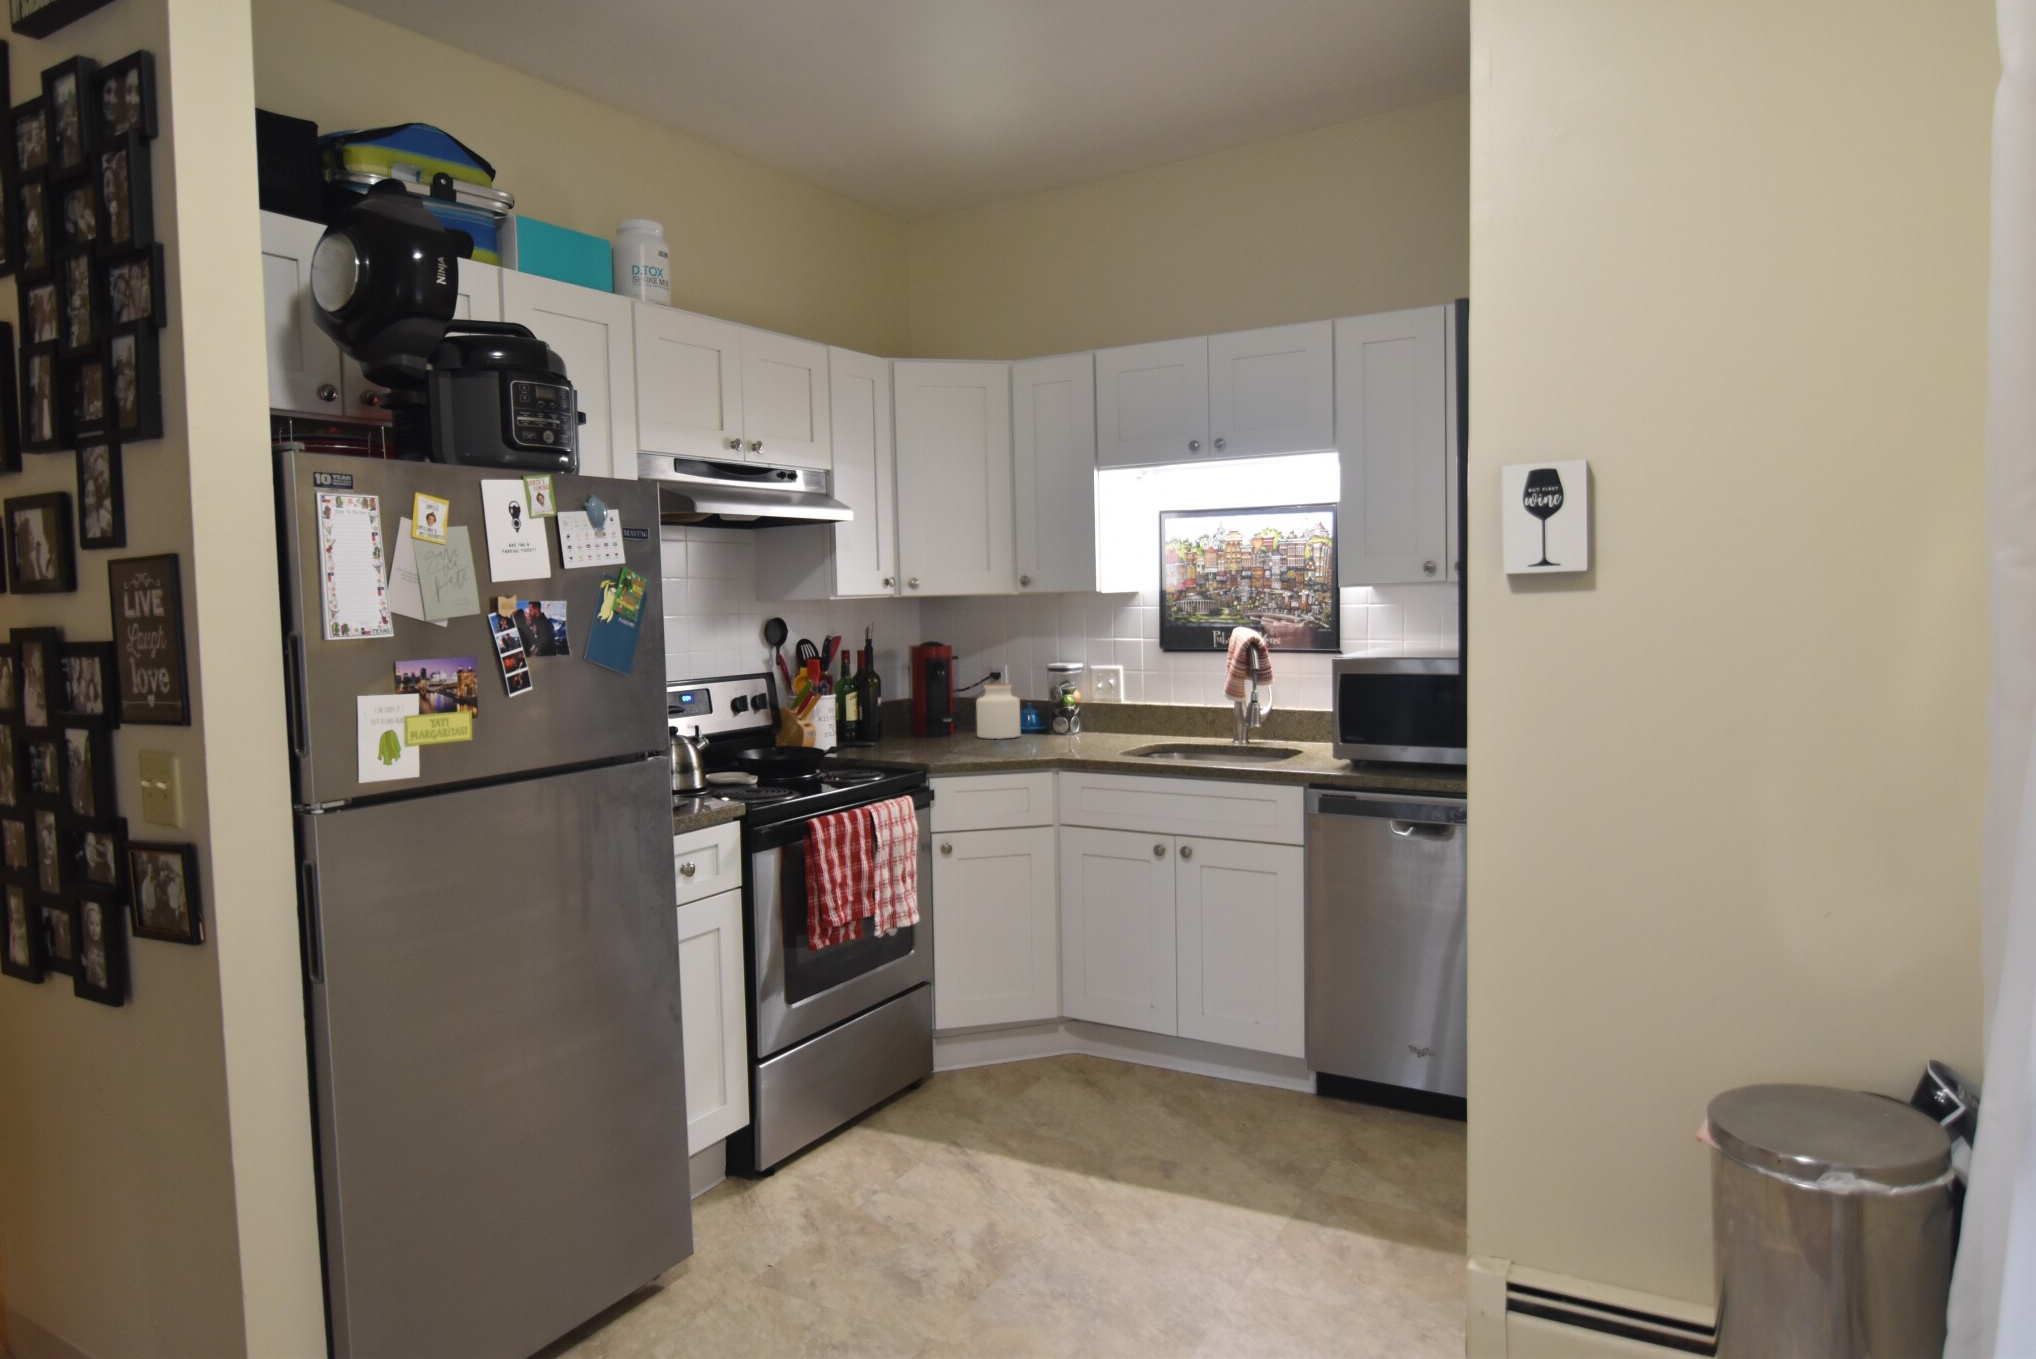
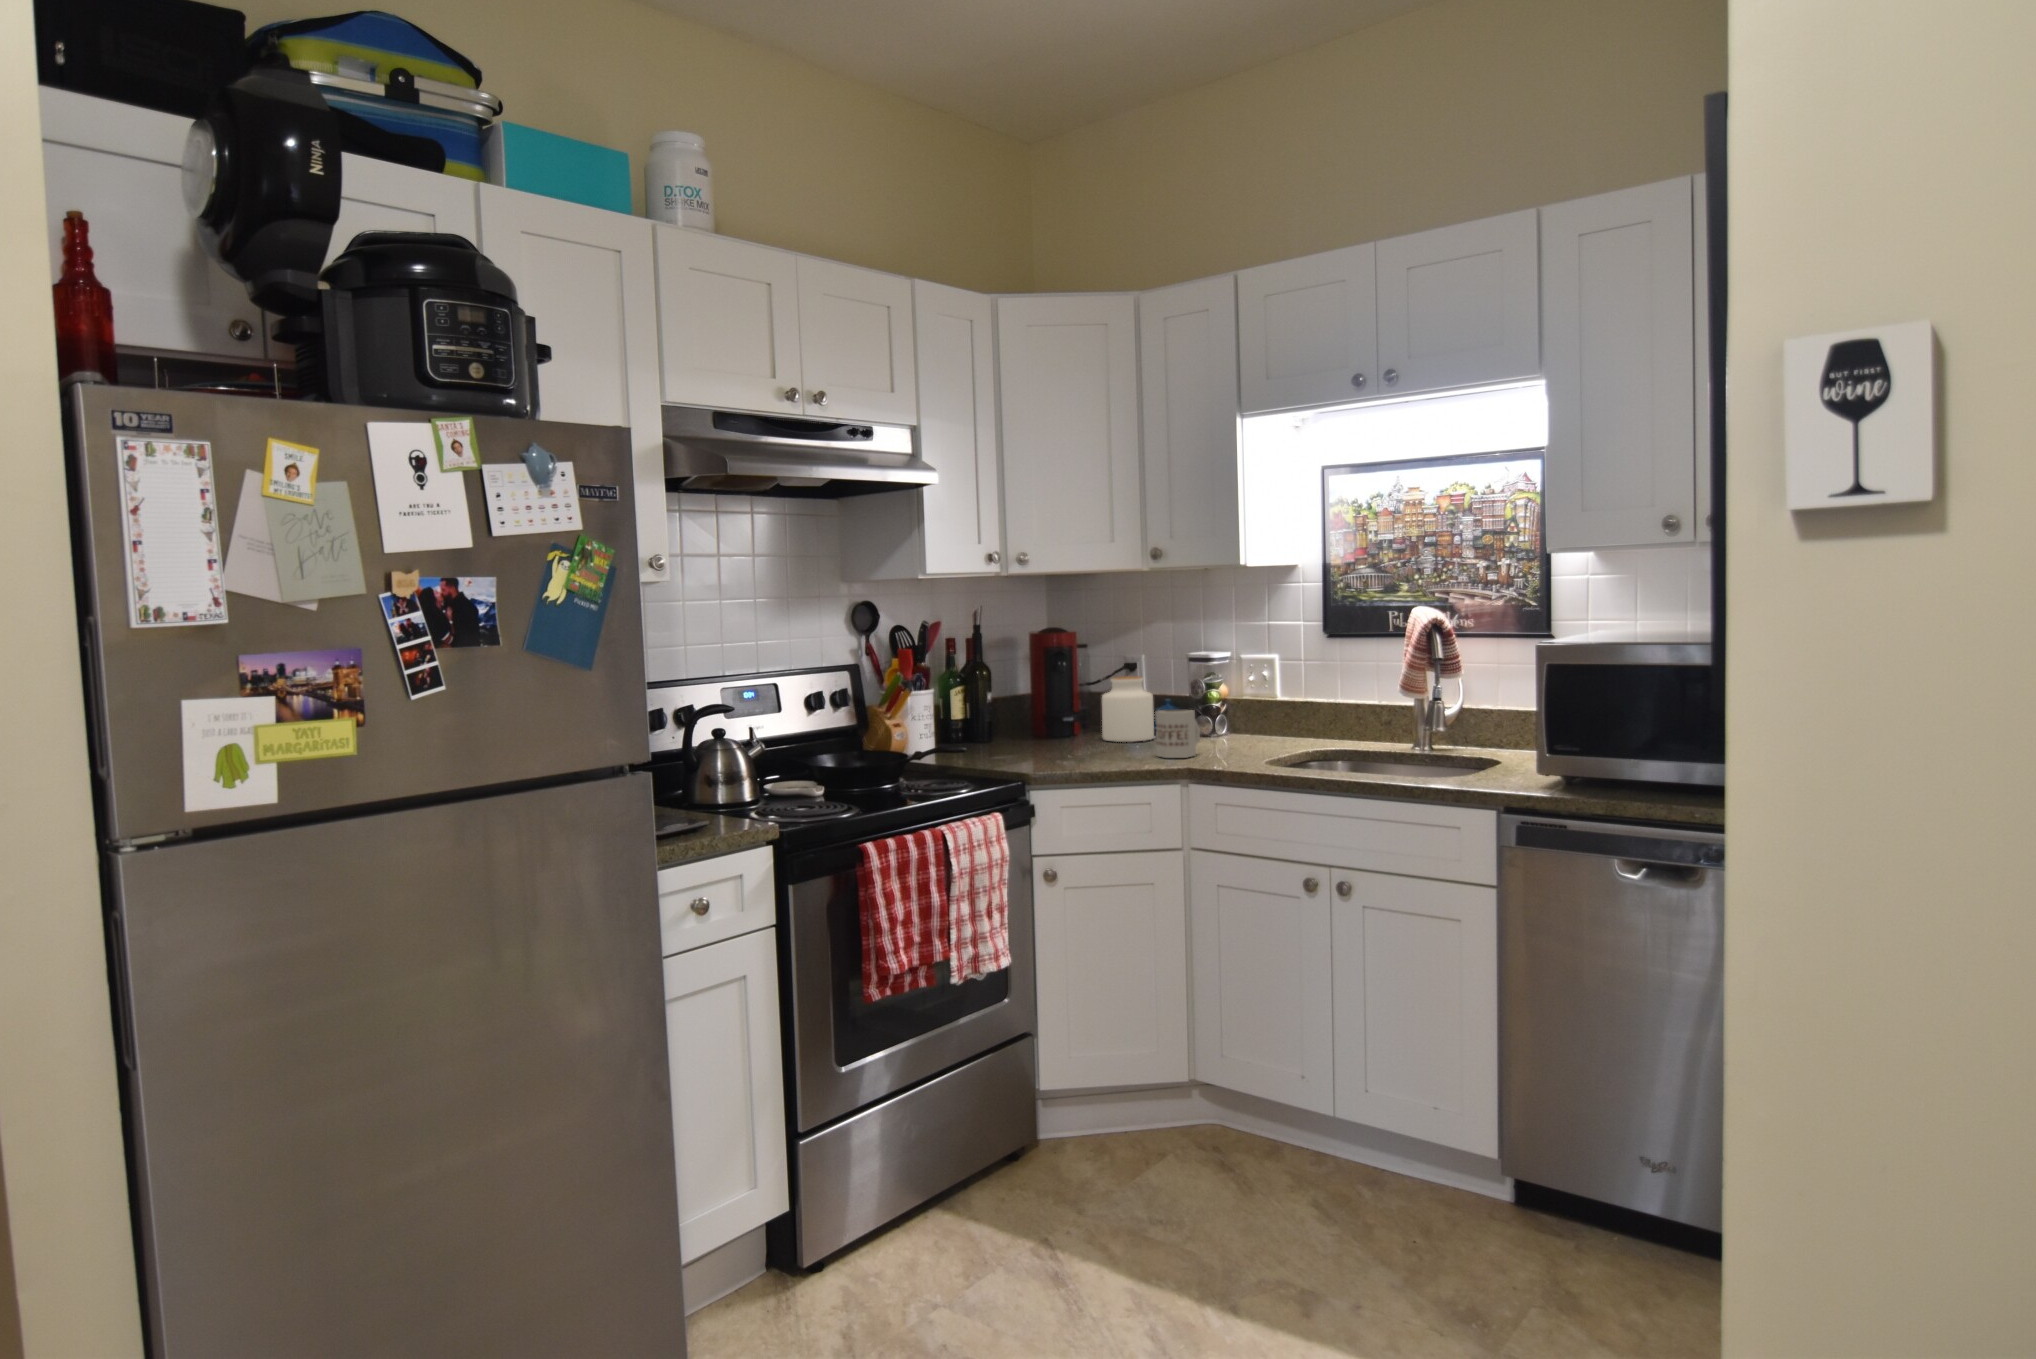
mug: none [1028,710,1064,751] -> present [1155,709,1200,758]

